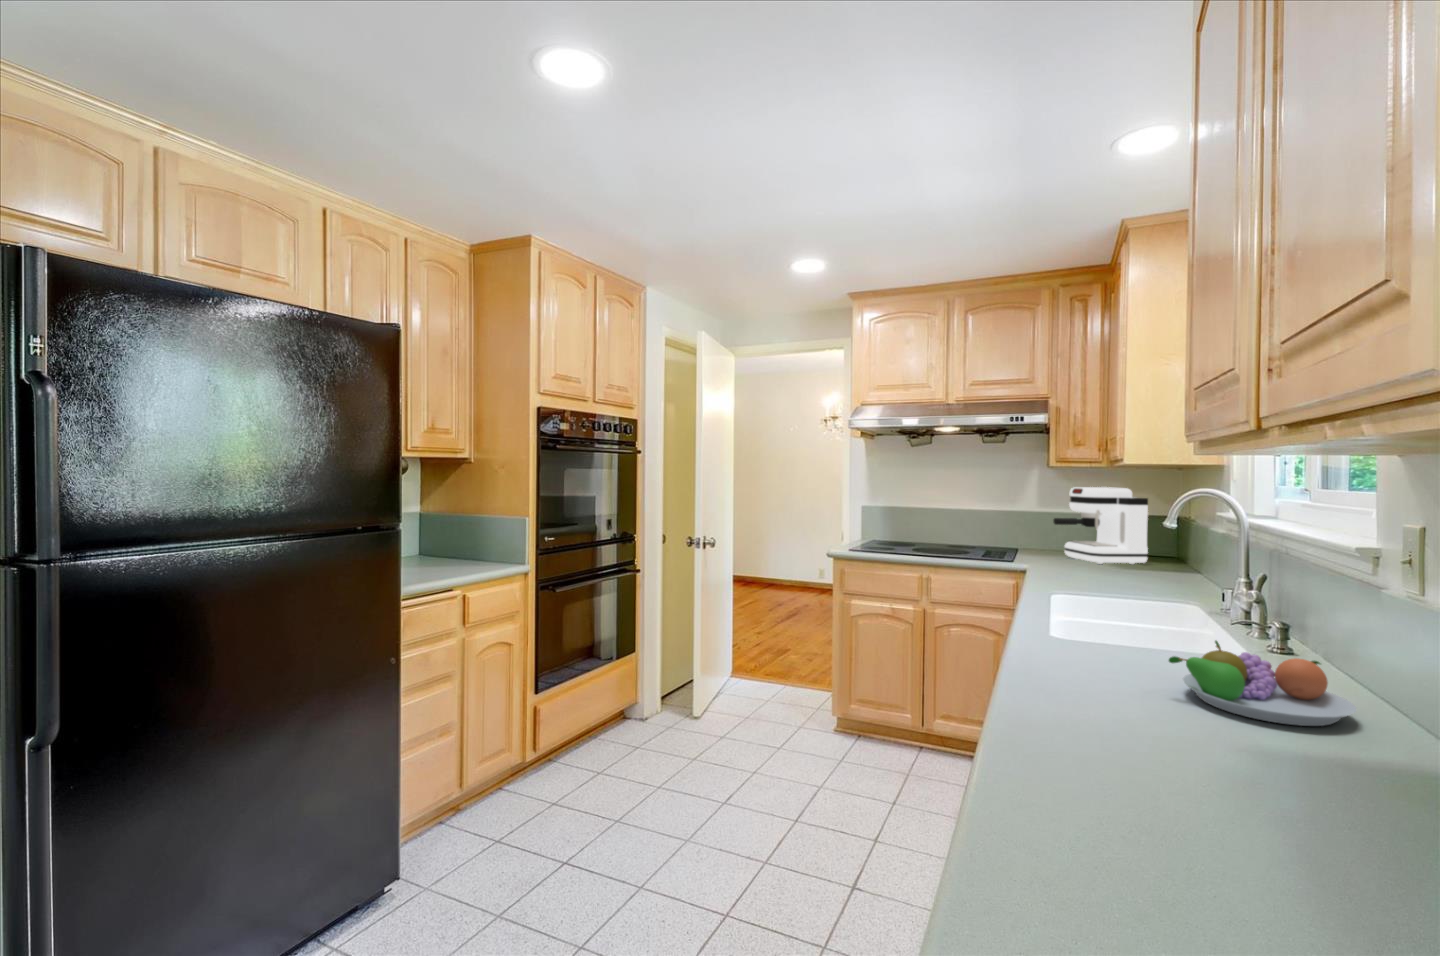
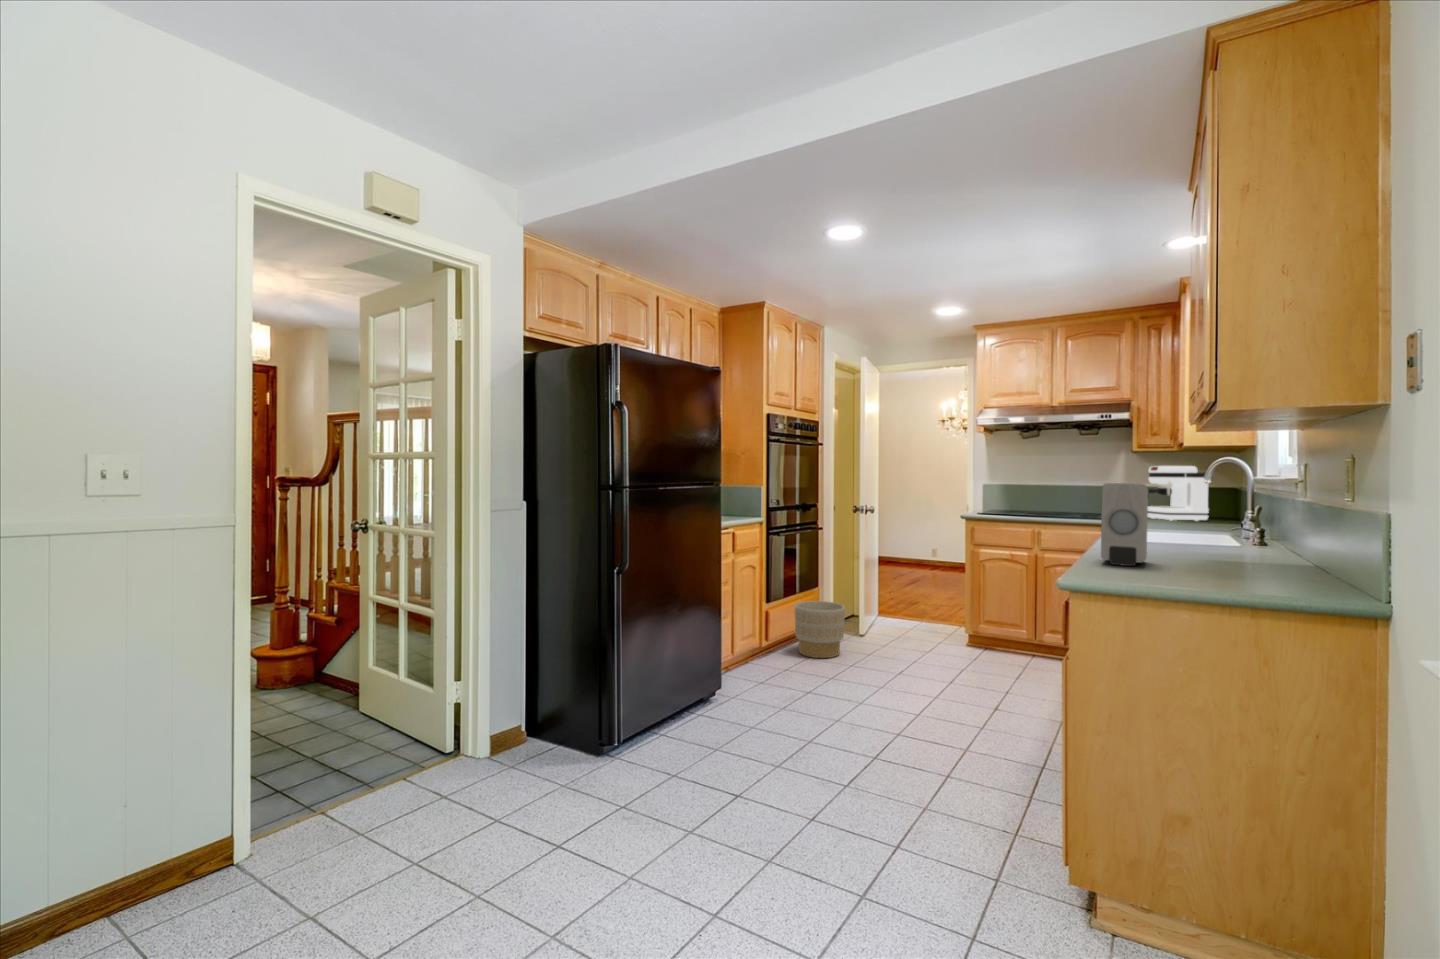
soap dispenser: none [1050,585,1165,815] -> present [1101,483,1148,566]
fruit bowl: present [1169,641,1356,726] -> none [1174,526,1265,558]
planter: none [585,680,659,773] -> present [795,601,845,658]

